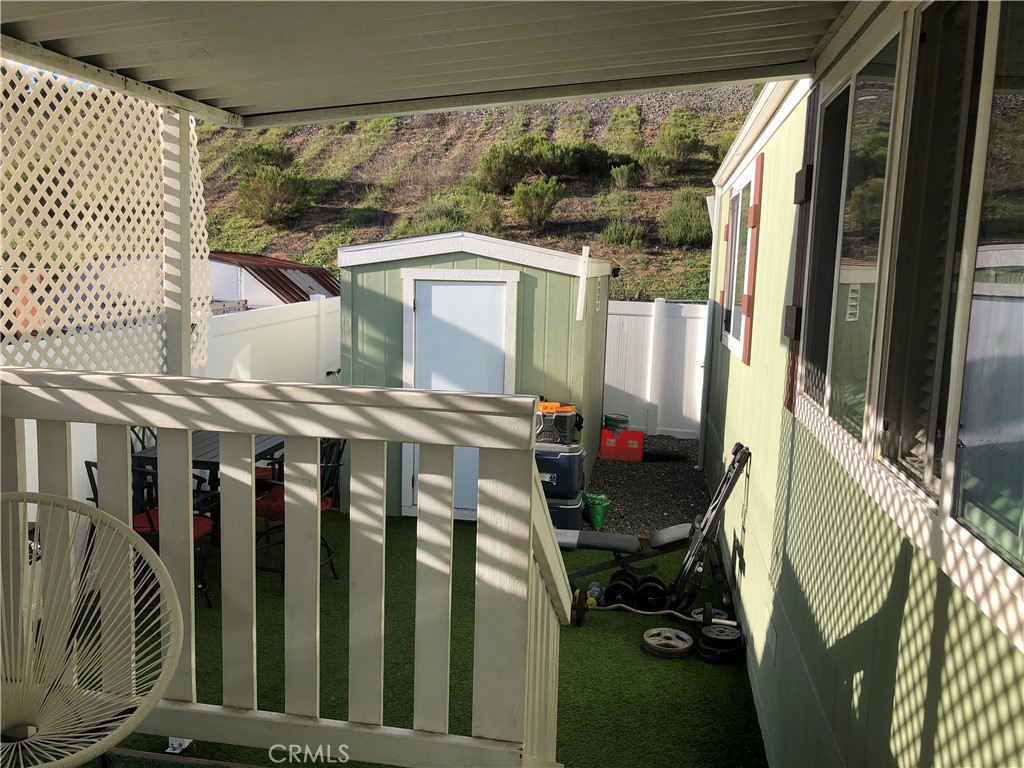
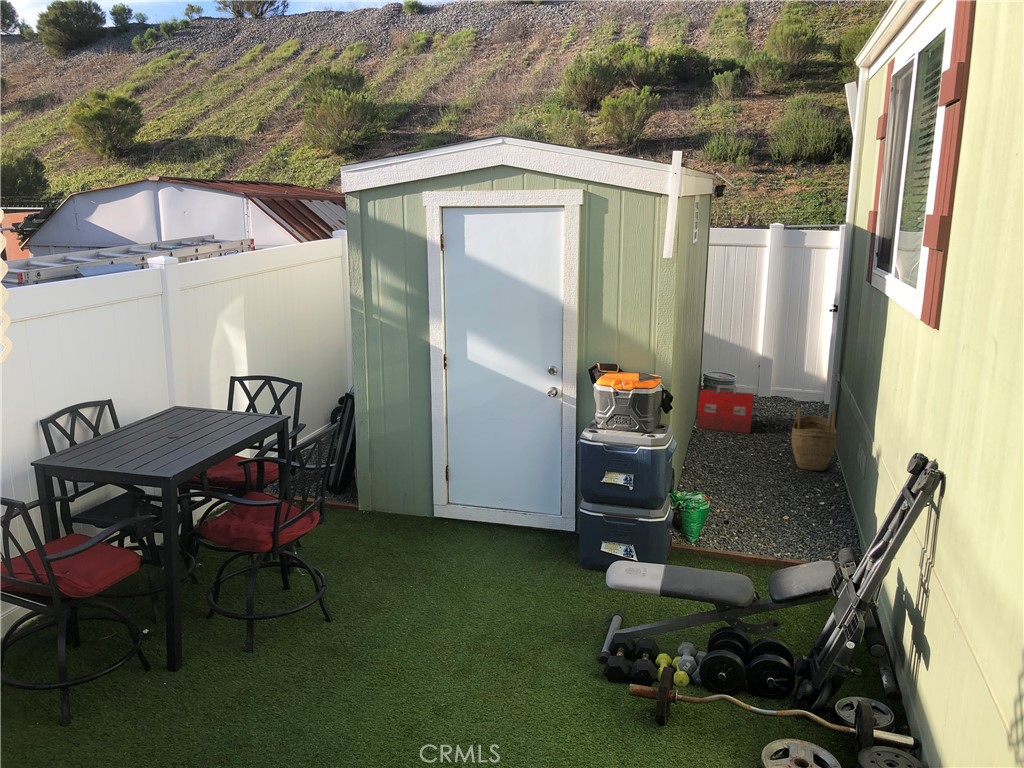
woven basket: none [672,438,704,486] -> present [792,407,837,471]

